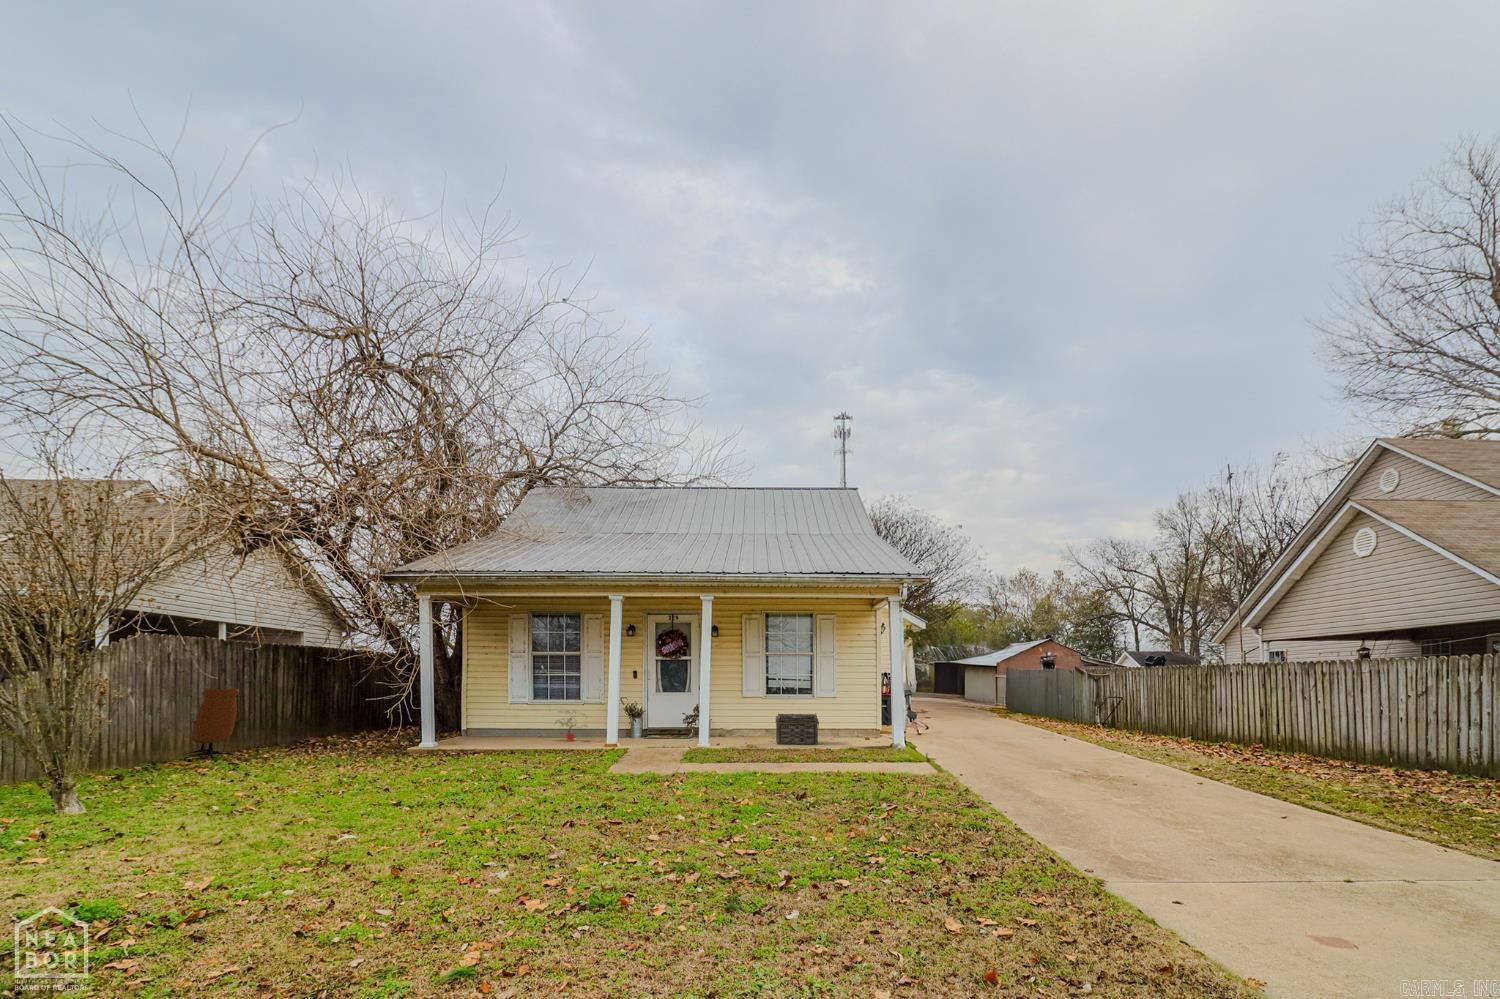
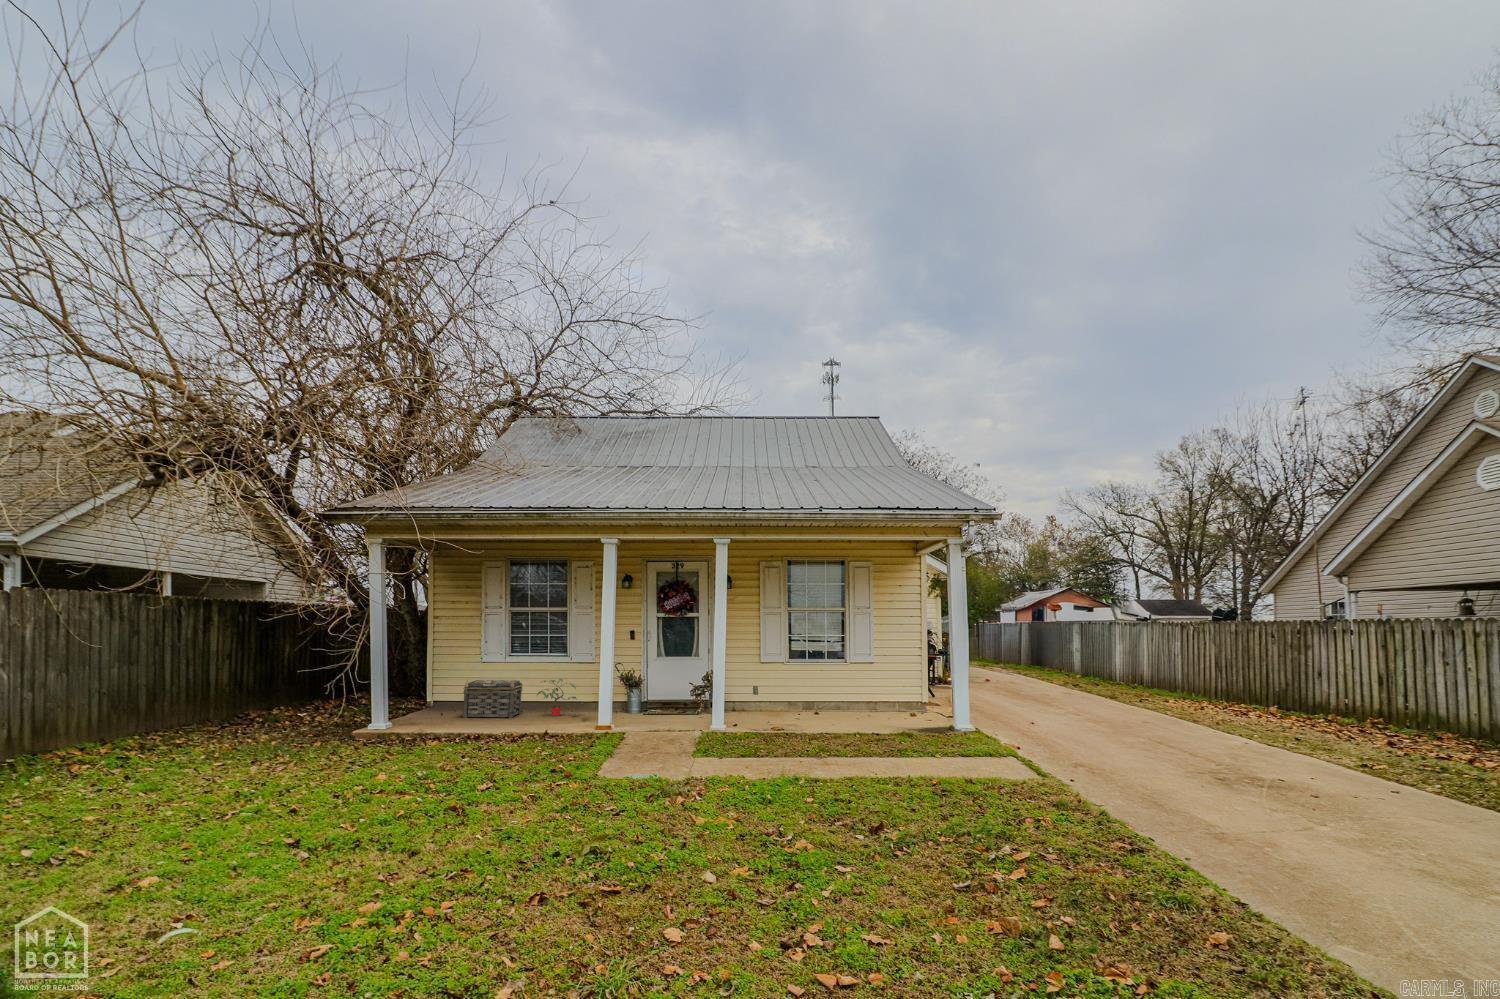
lounge chair: present [184,689,239,760] -> none [41,662,116,755]
basket: present [775,713,819,745] -> present [463,680,523,718]

